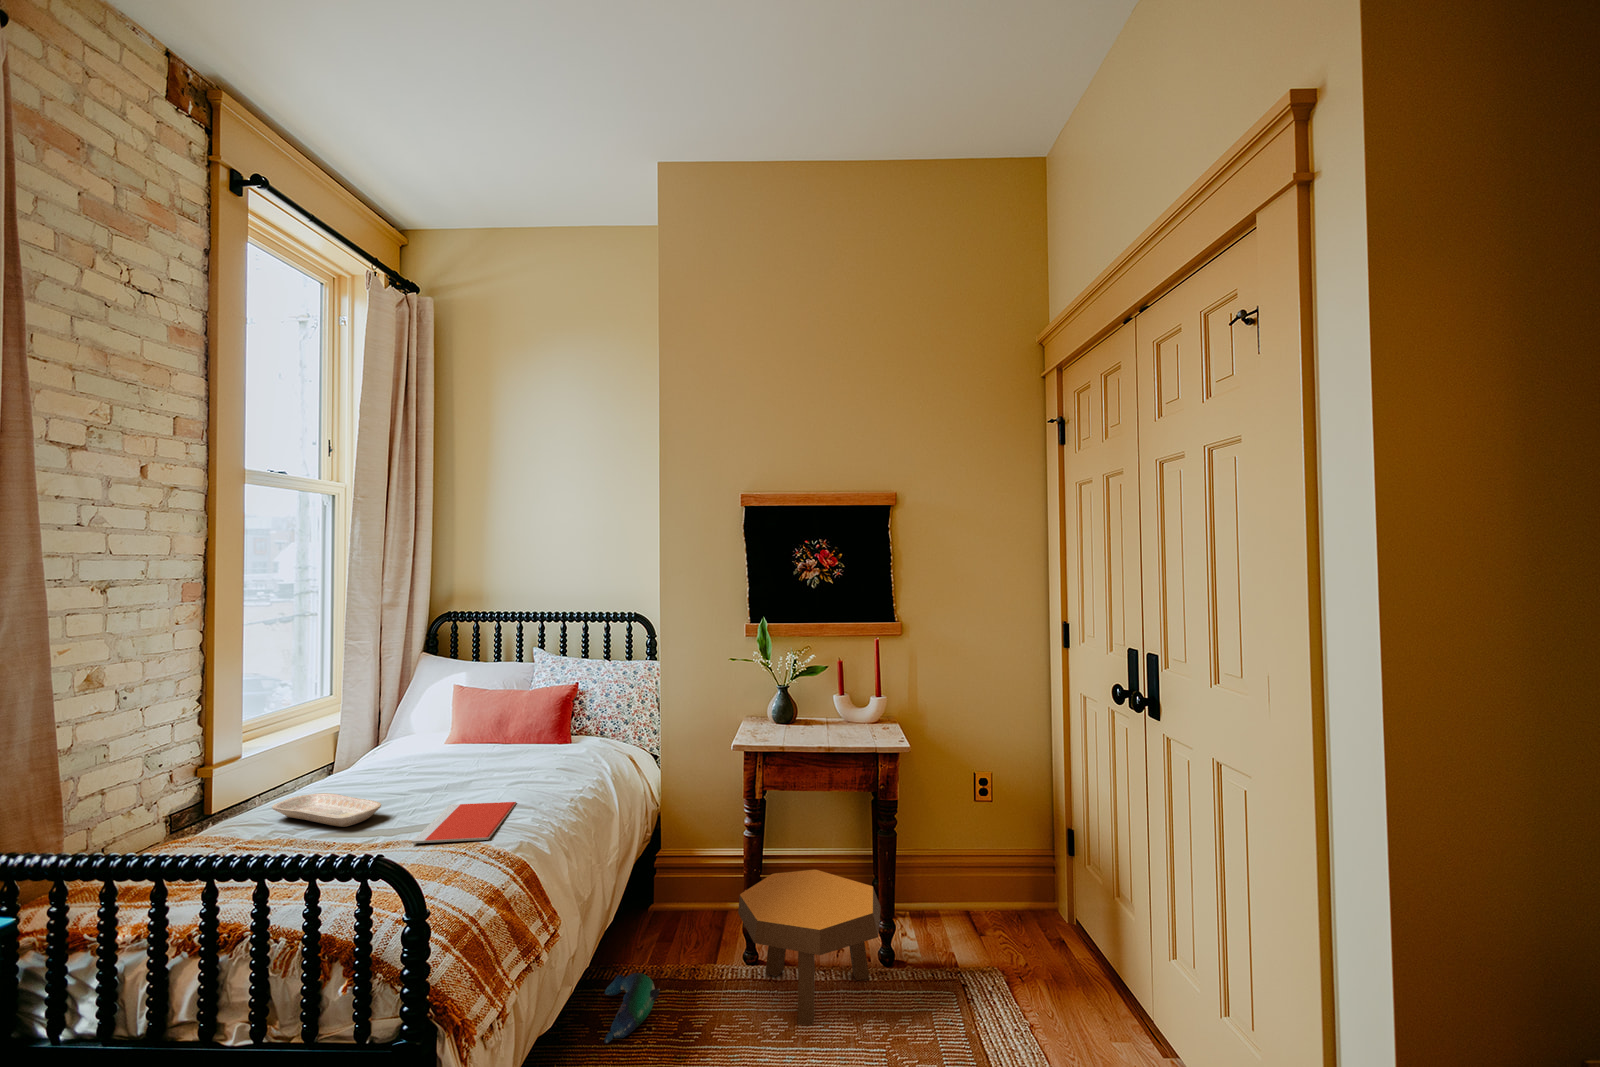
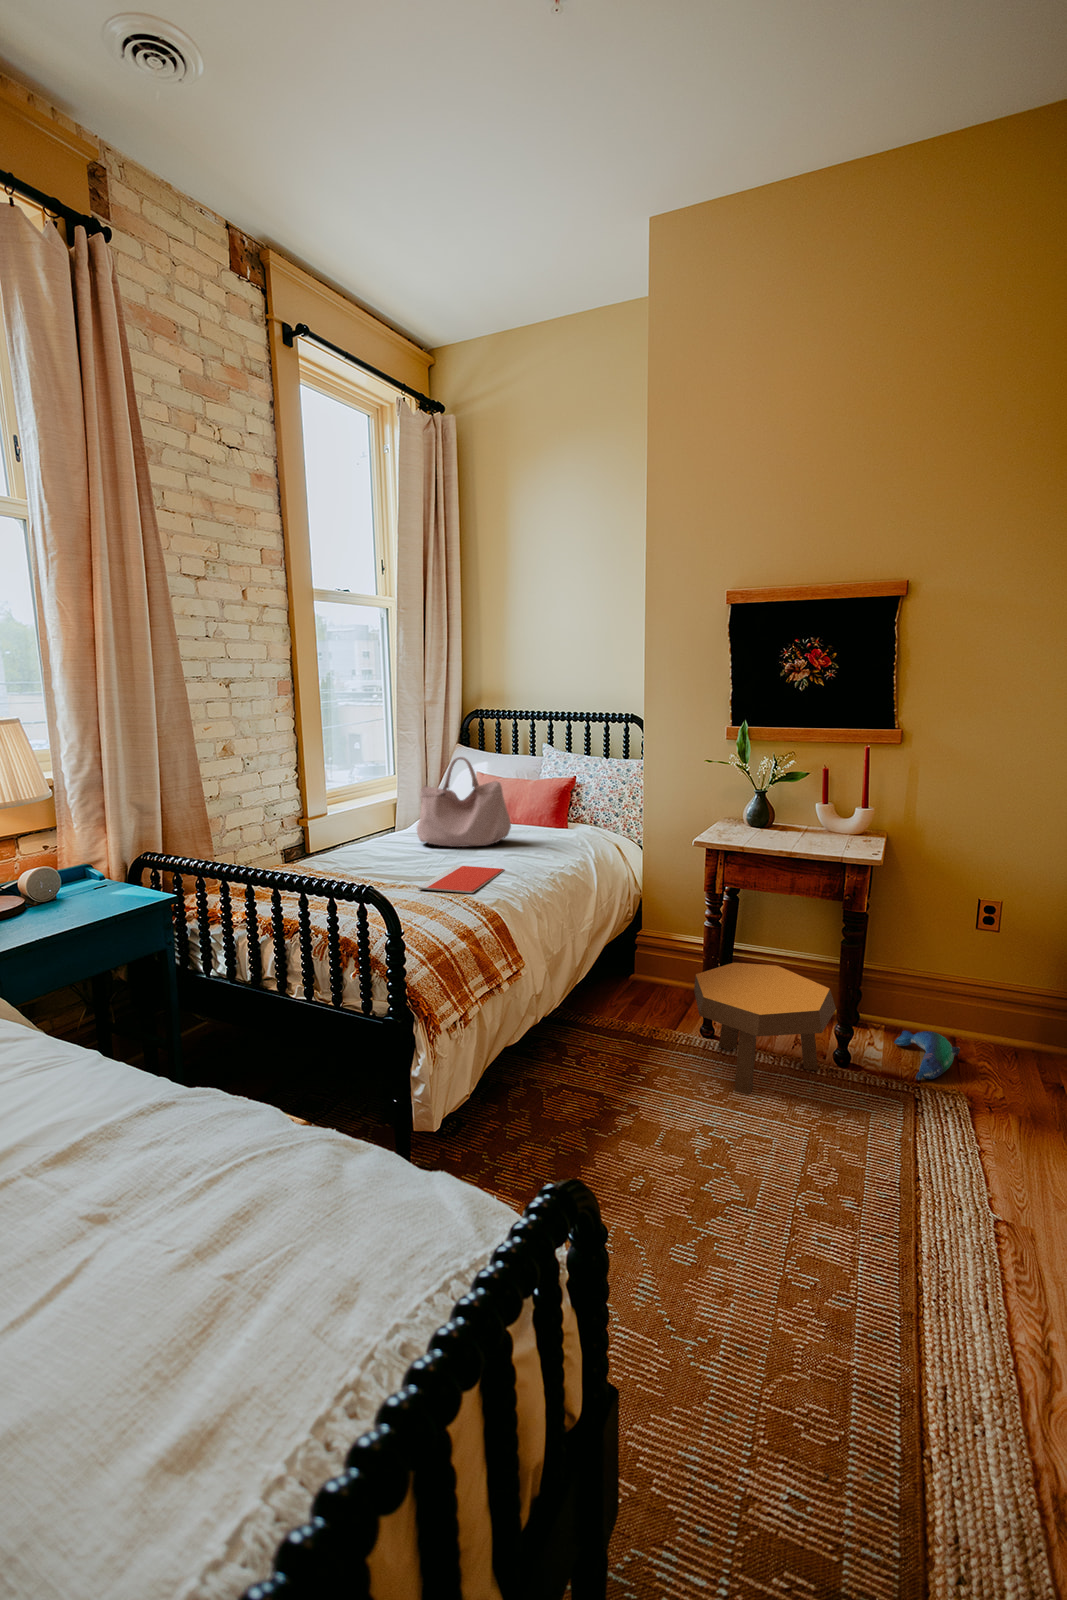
handbag: none [385,669,510,780] -> present [417,757,511,847]
tray: present [272,793,381,827] -> none [335,847,405,872]
plush toy: present [604,973,660,1044] -> present [894,1030,960,1080]

